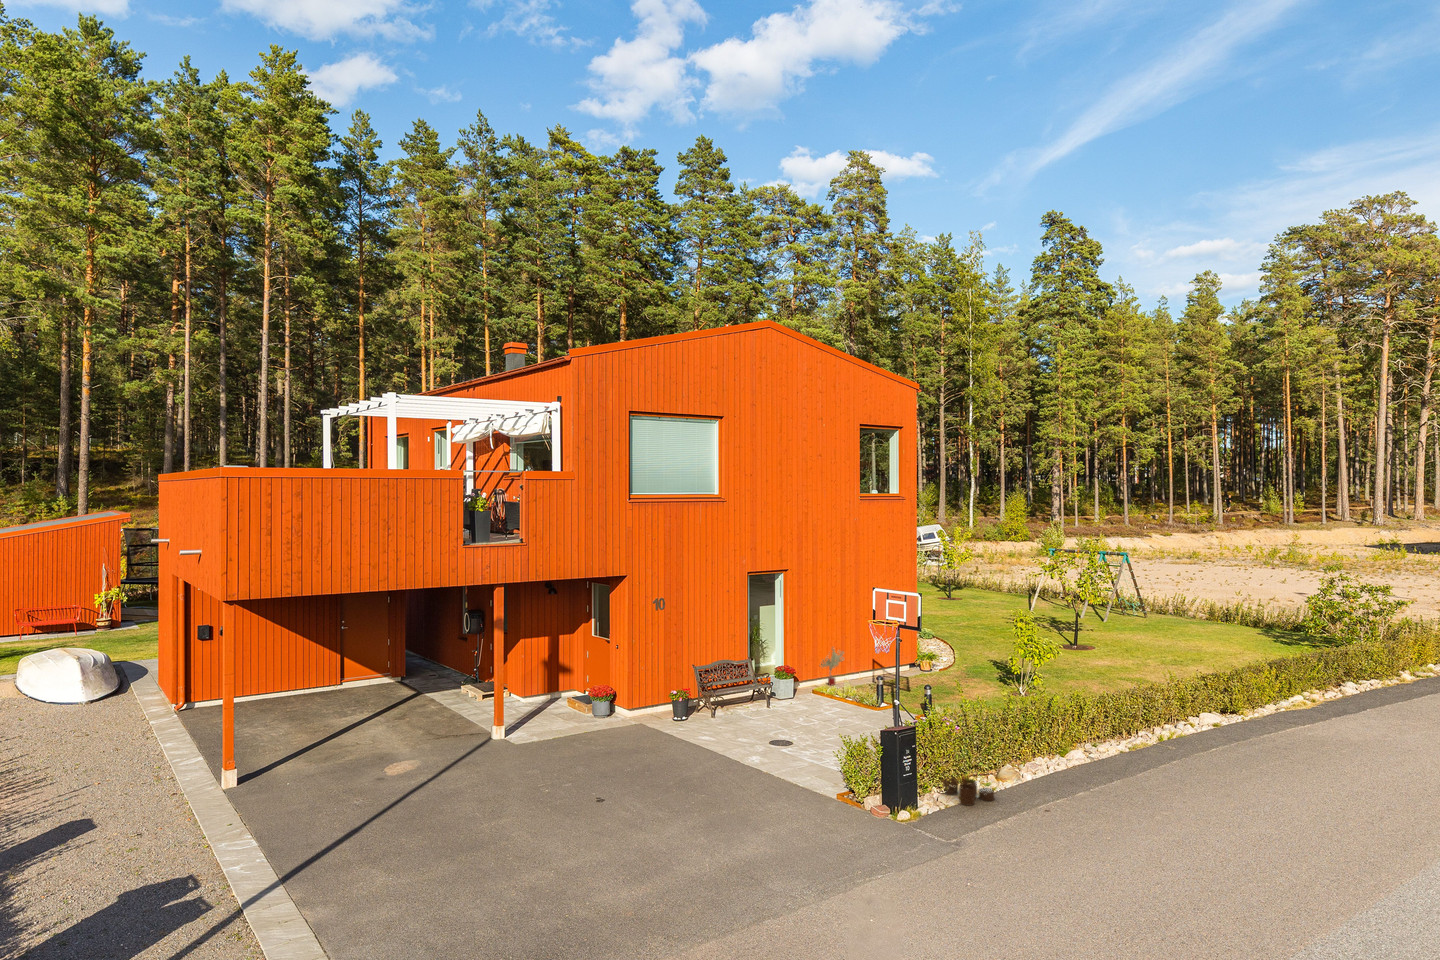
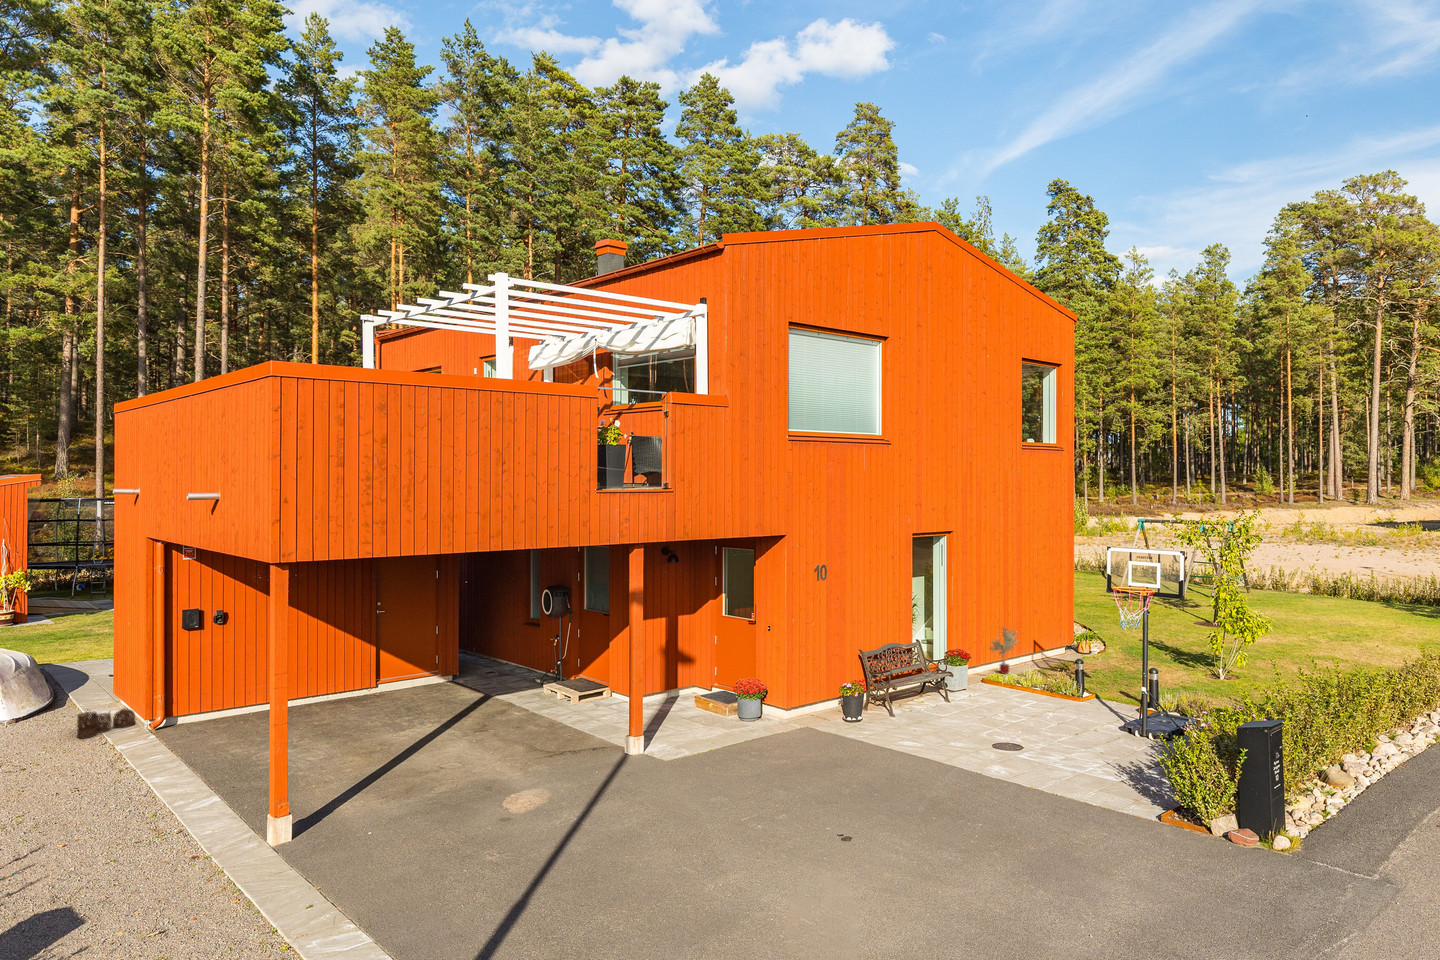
woven basket: present [941,775,994,806] -> present [77,708,135,738]

